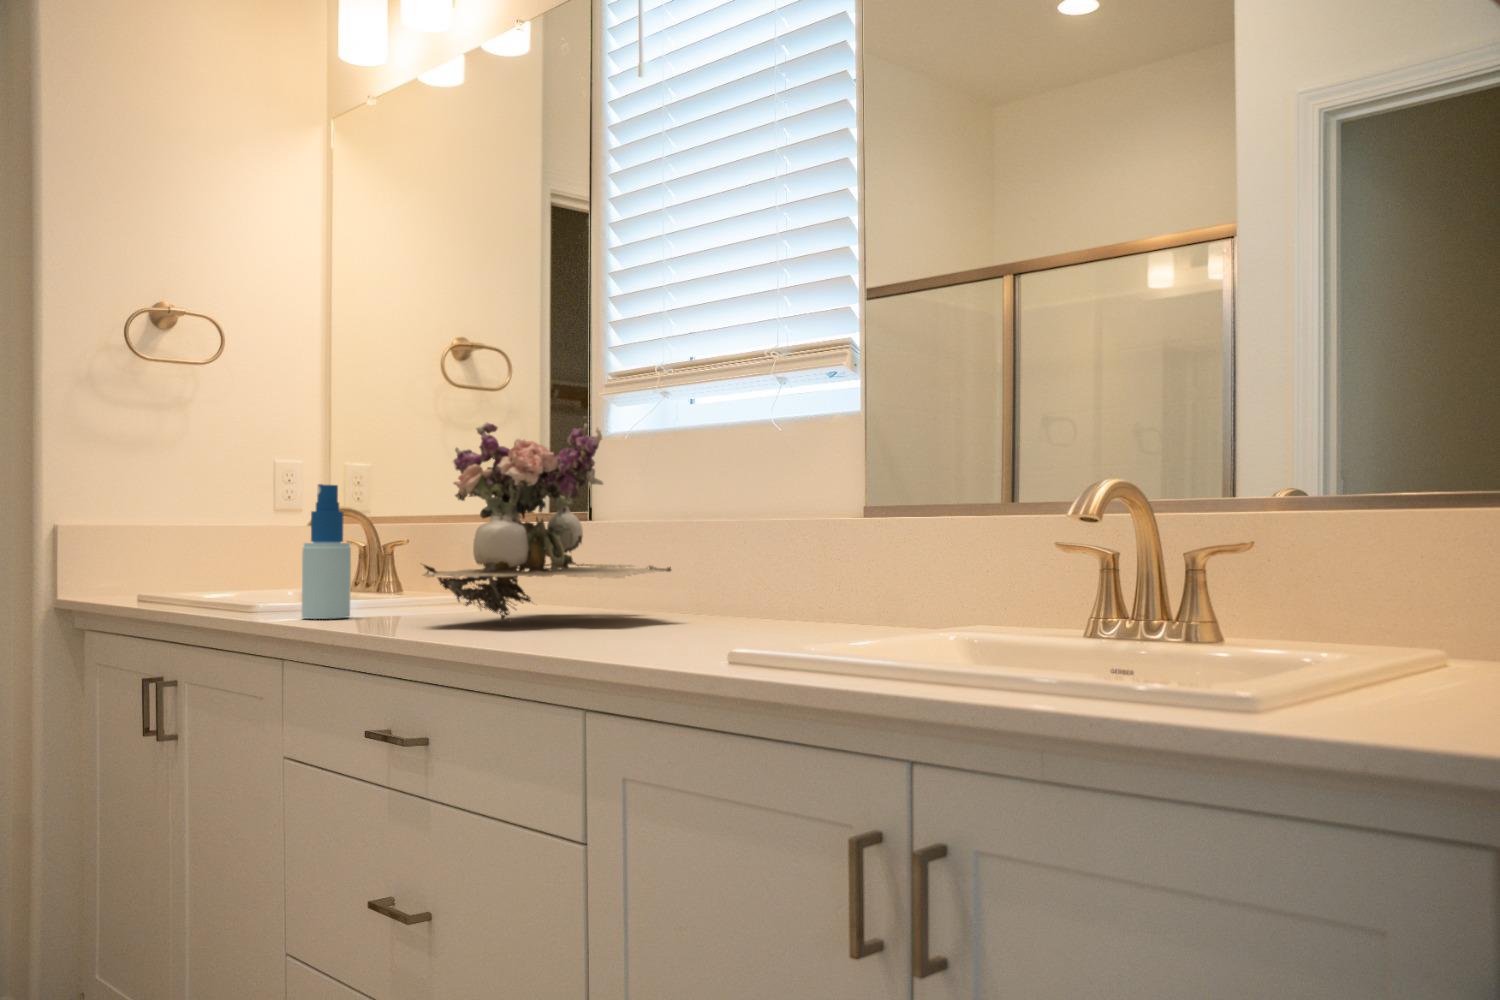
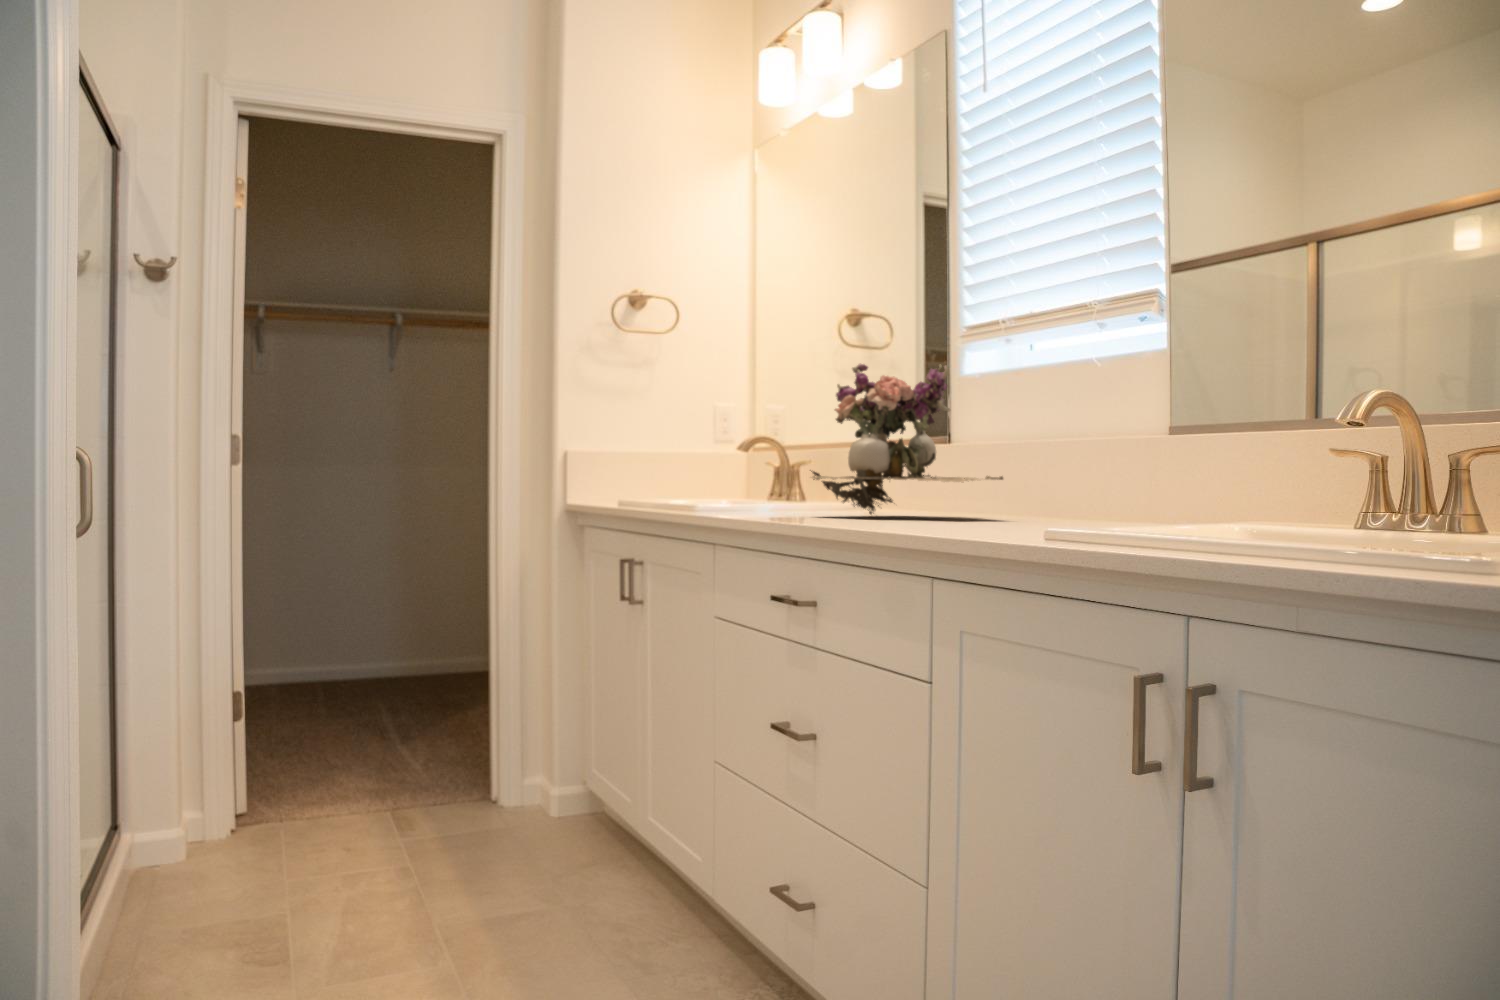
spray bottle: present [302,484,351,619] -> none [728,413,762,512]

